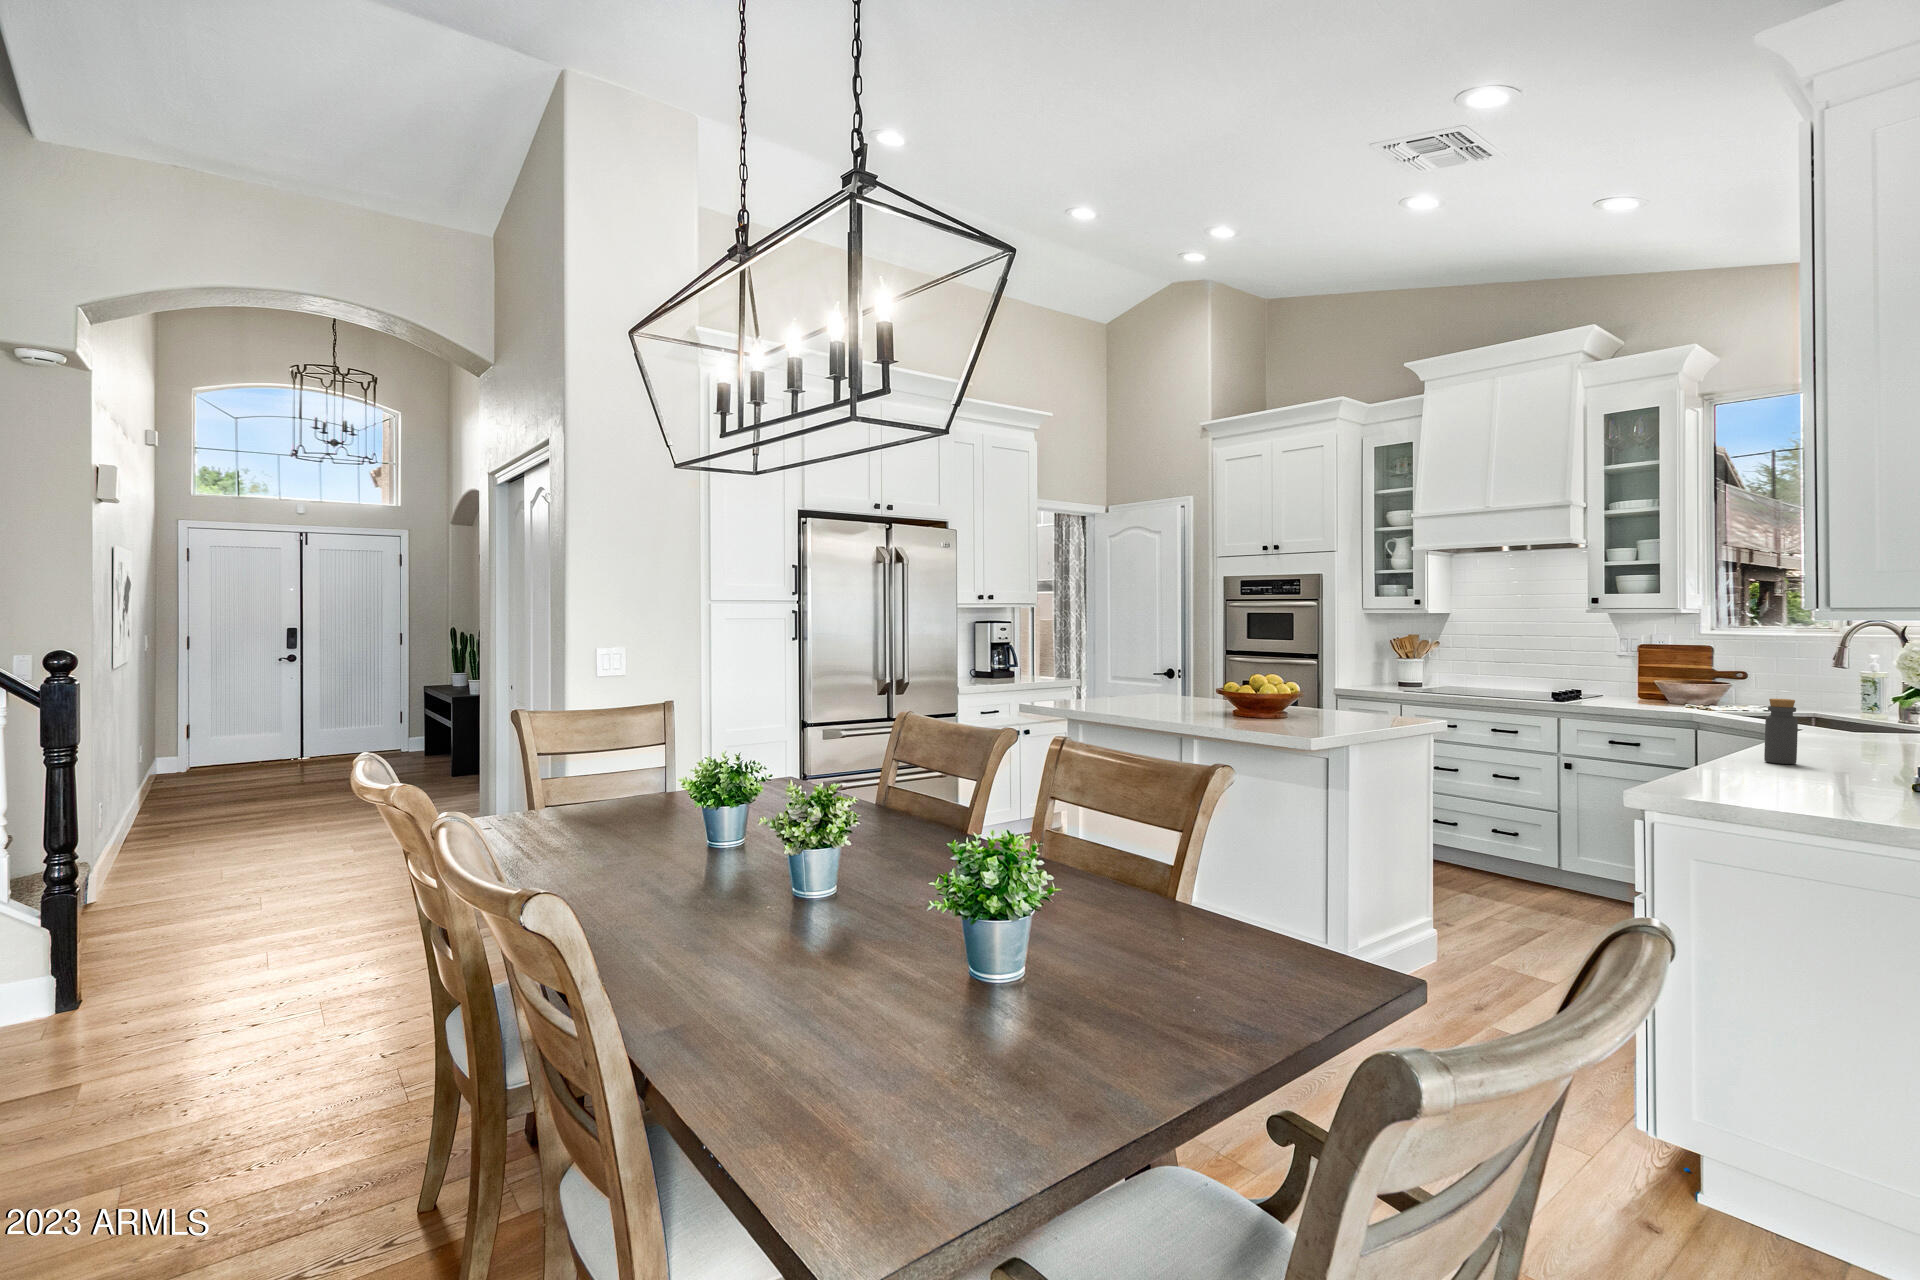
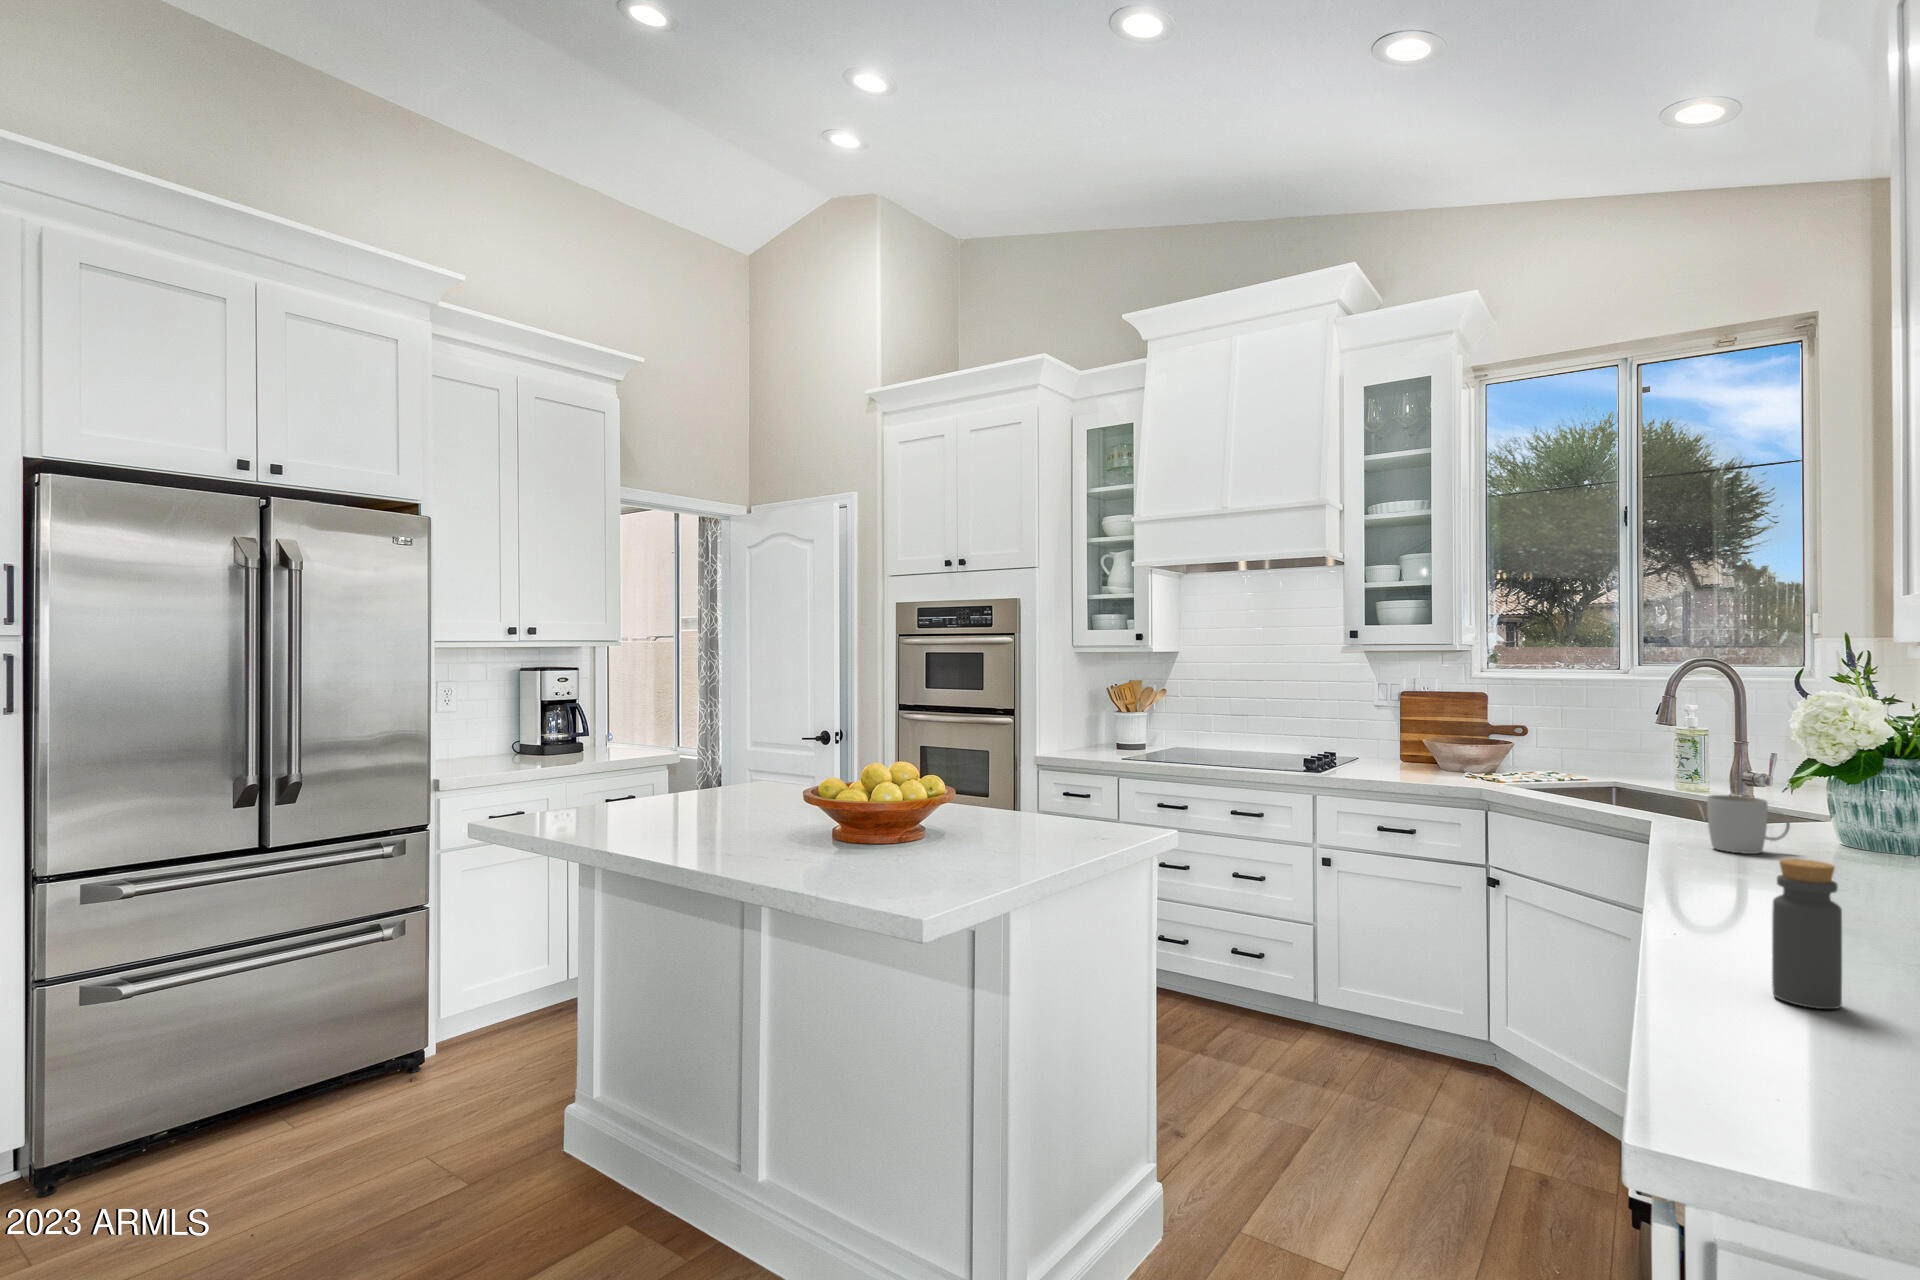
mug: none [1821,699,1879,734] -> present [1707,795,1790,854]

